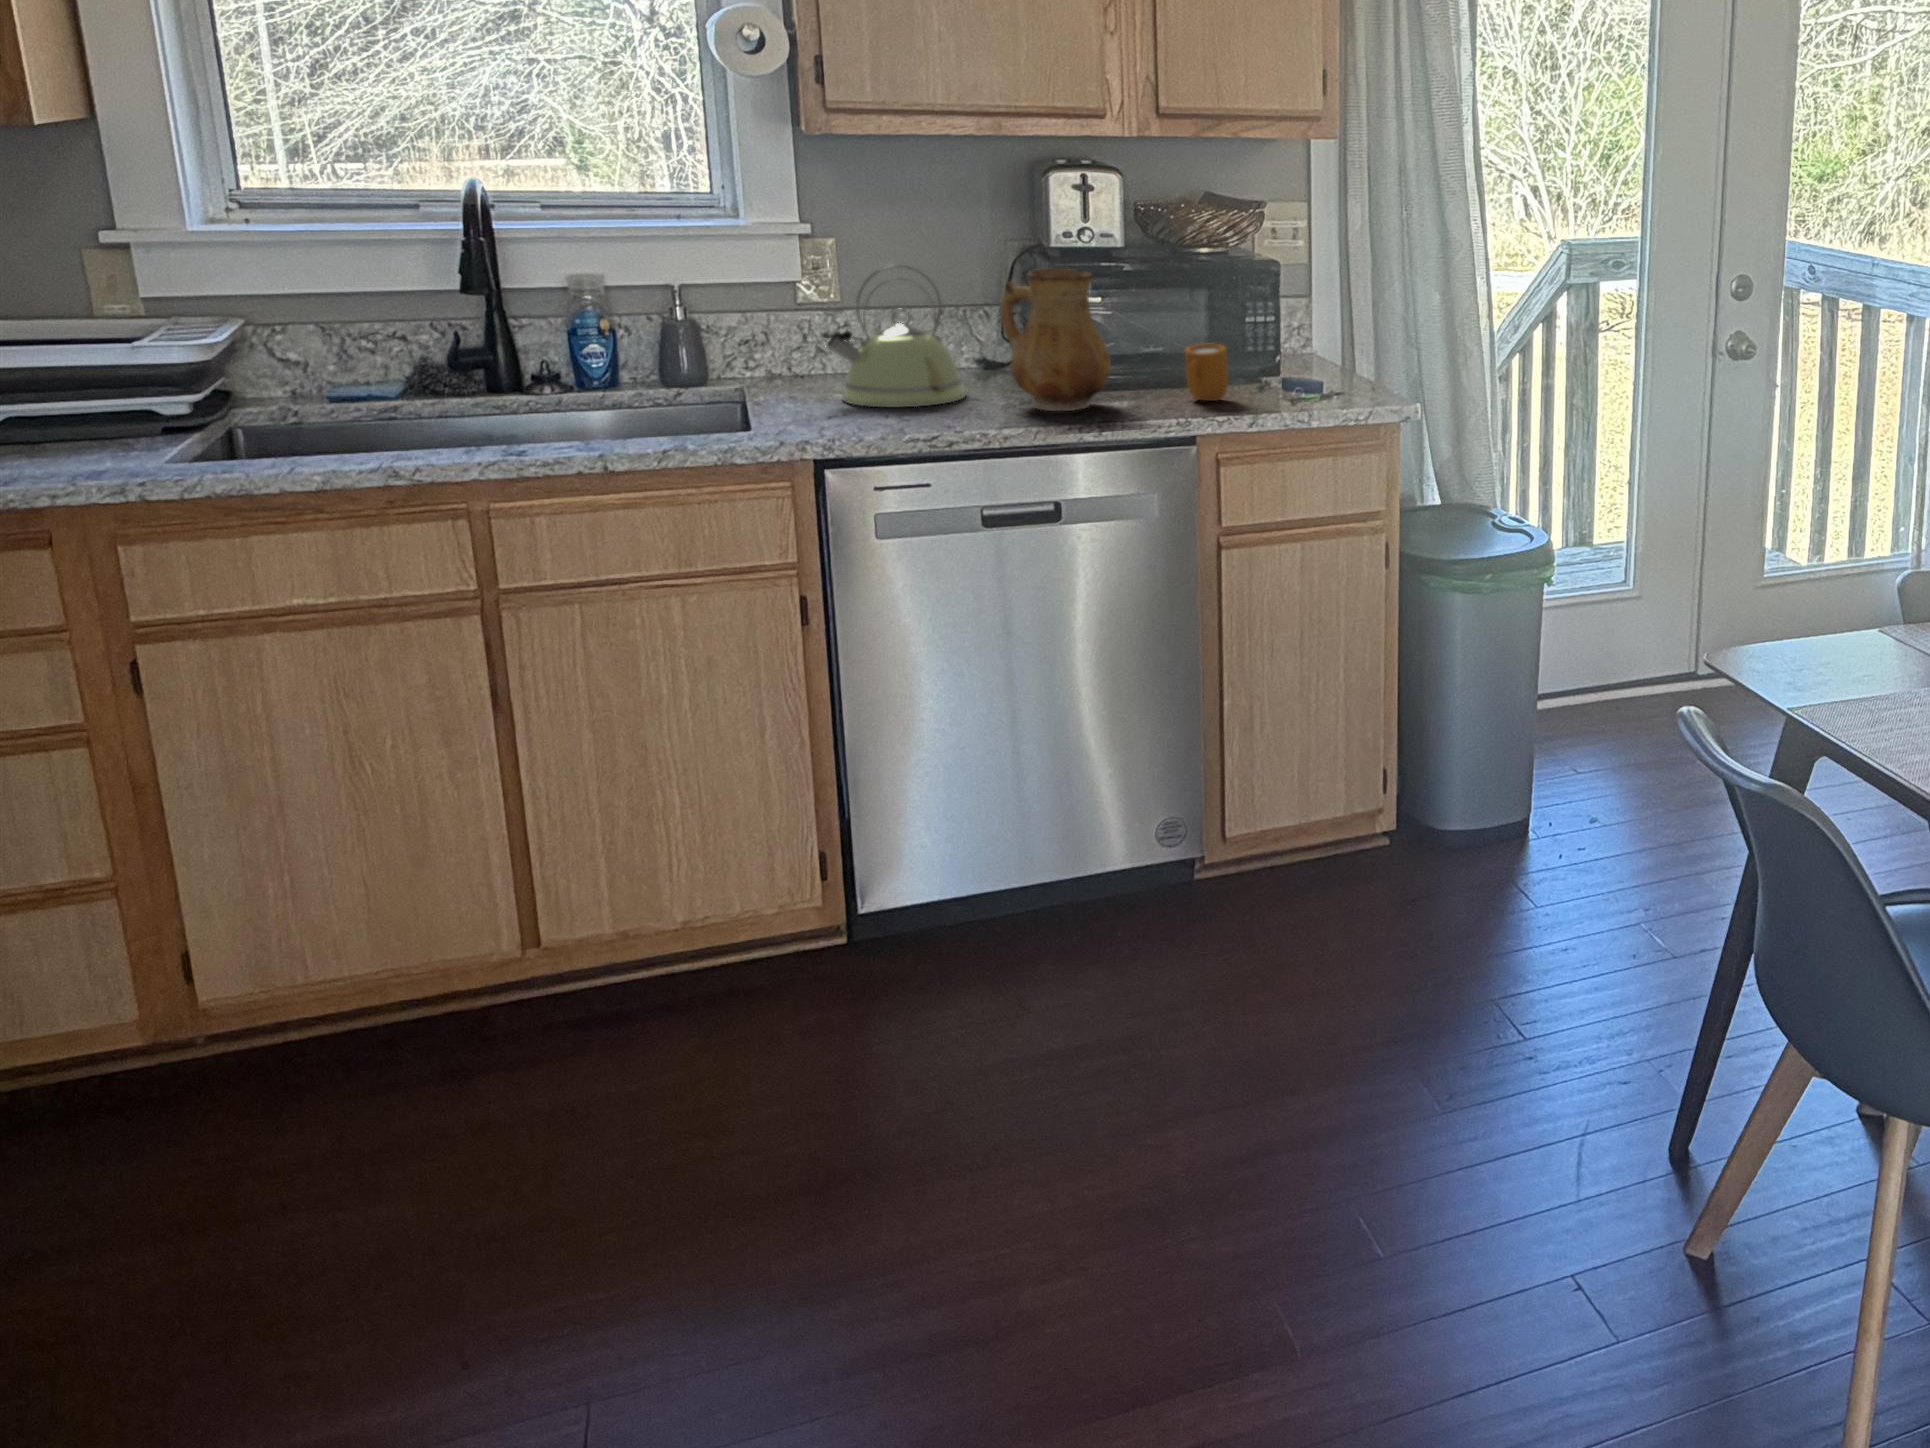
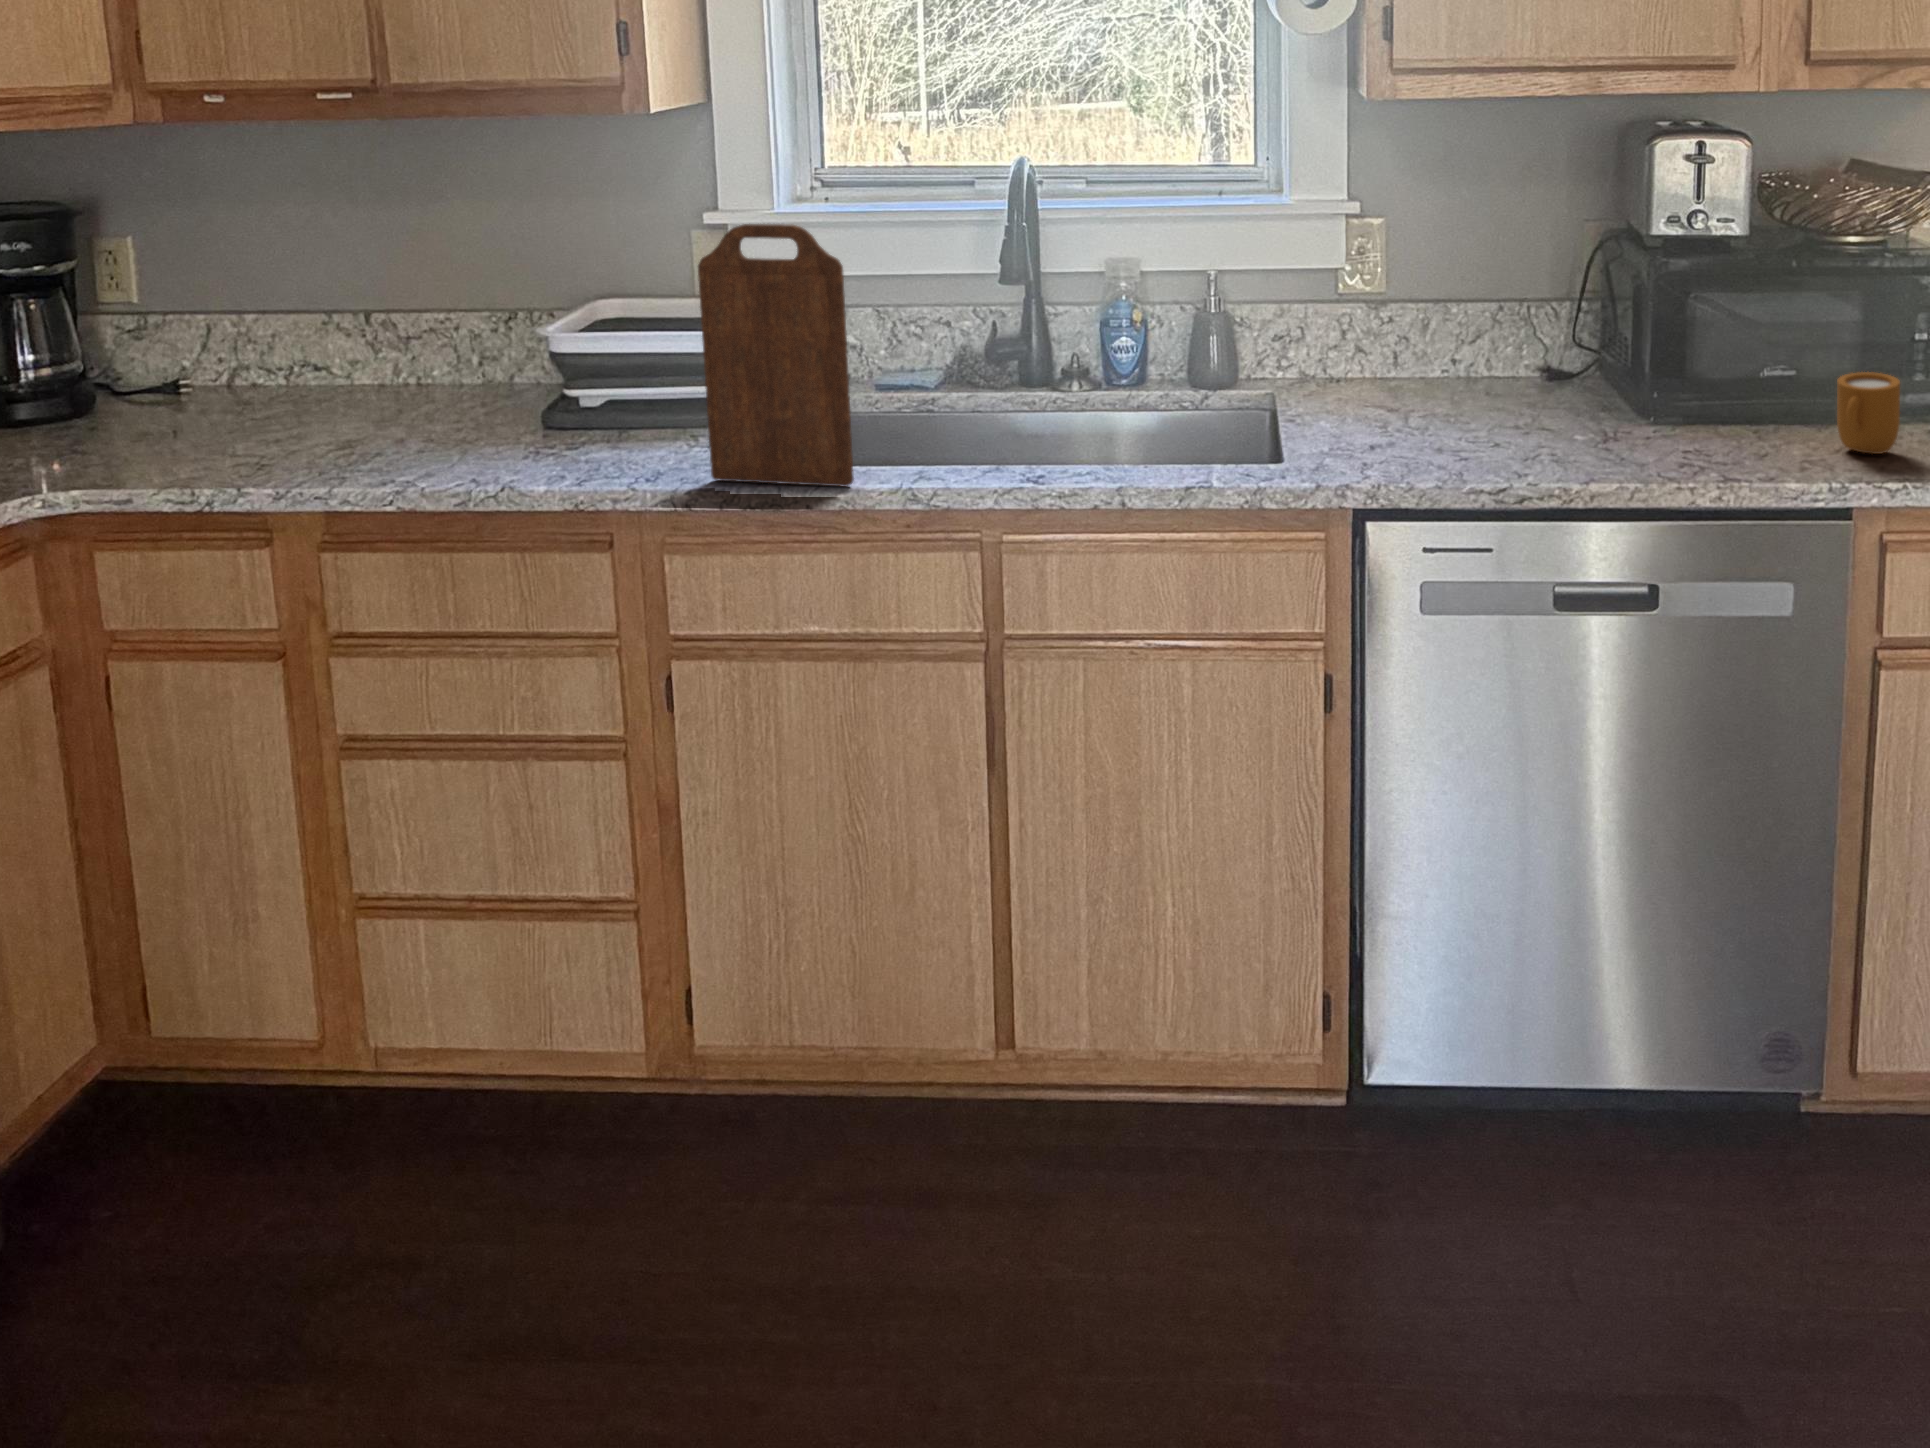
cutting board: none [139,231,334,472] -> present [698,224,854,487]
kettle: present [822,264,966,407] -> none [1367,256,1533,437]
ceramic pitcher: present [1000,269,1111,411] -> none [1587,267,1733,459]

